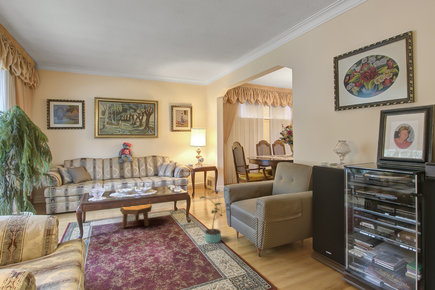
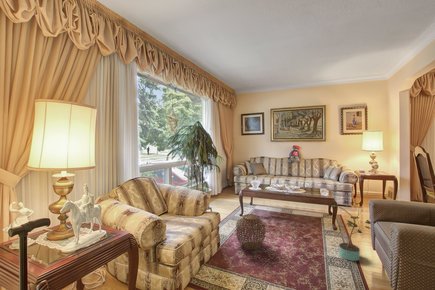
footstool: present [120,204,152,229] -> none [272,198,301,221]
woven basket: none [101,228,140,273] -> present [236,214,265,250]

